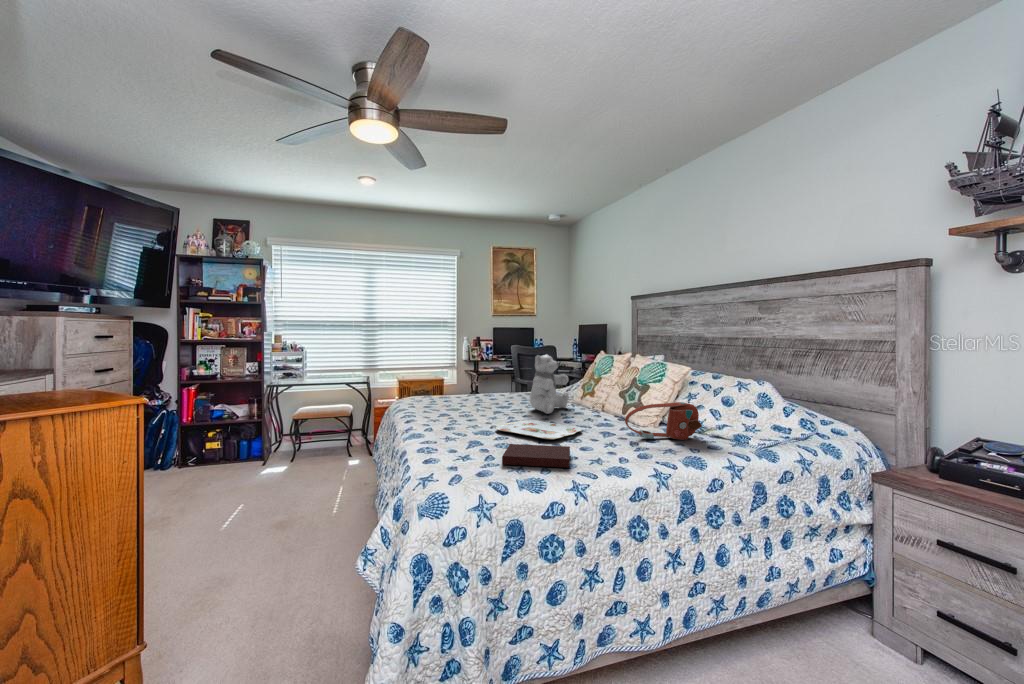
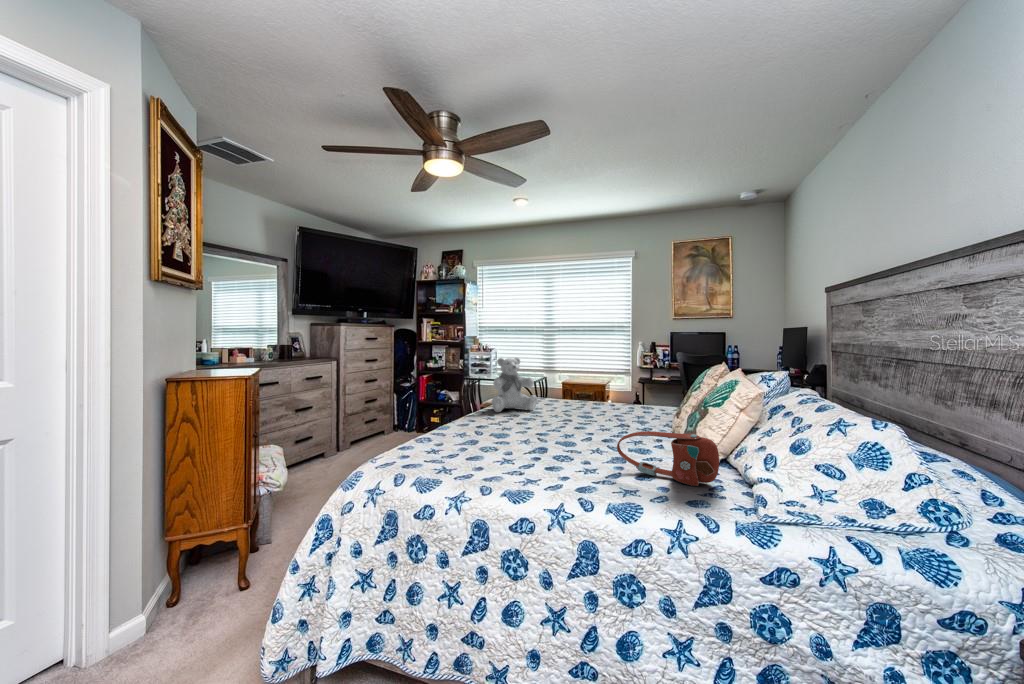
teddy bear: present [530,354,569,414] -> present [492,358,537,412]
serving tray: present [496,420,582,440] -> none [515,430,596,453]
notebook: present [502,444,570,468] -> none [445,448,523,480]

